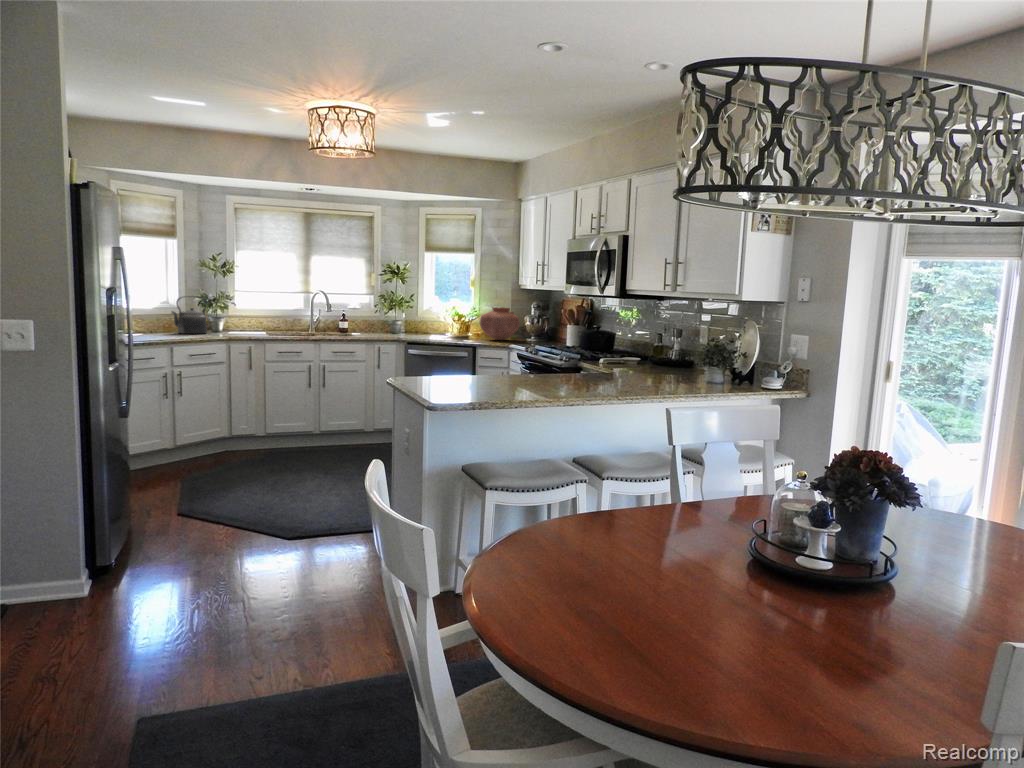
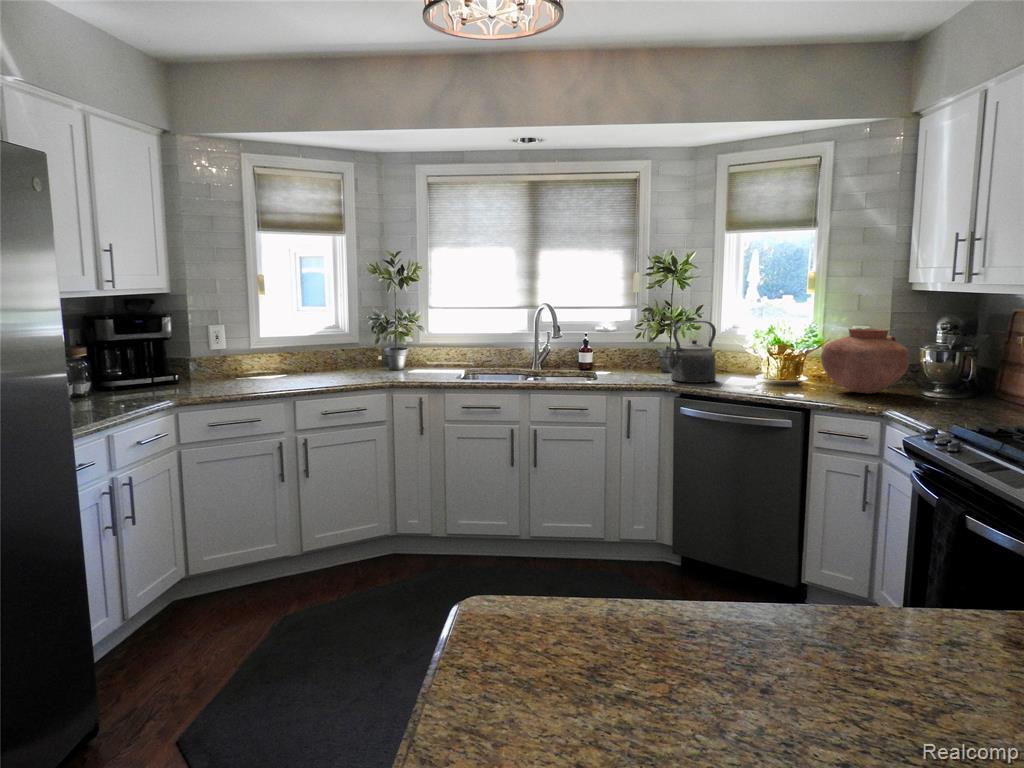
kettle: present [172,296,207,334] -> present [666,321,716,383]

